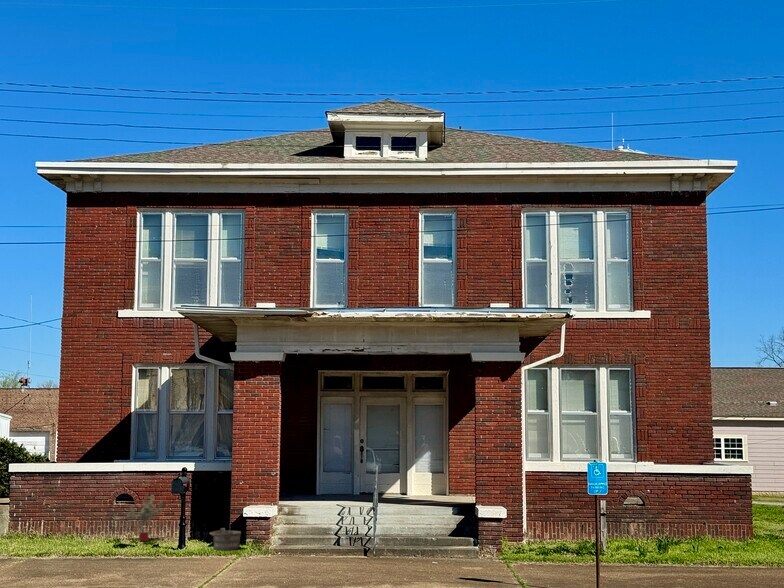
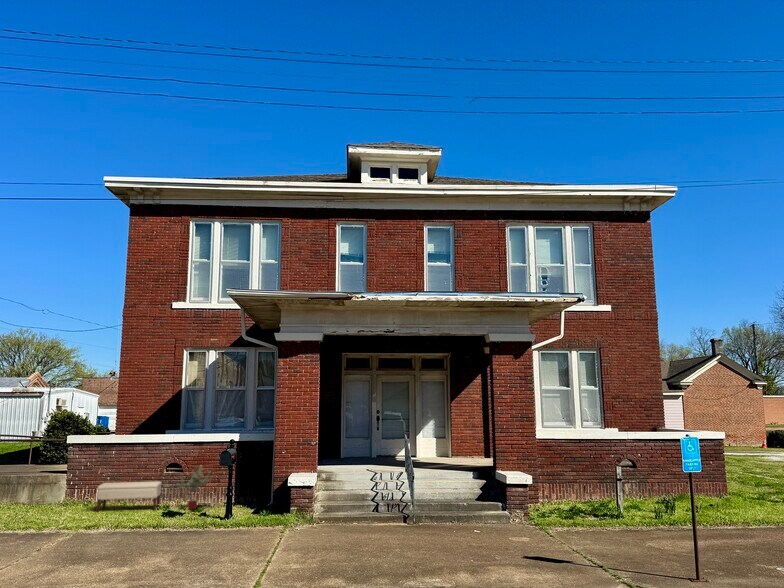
bench: none [44,512,111,542] -> present [97,481,162,512]
bucket: present [209,528,241,550] -> none [256,496,286,519]

